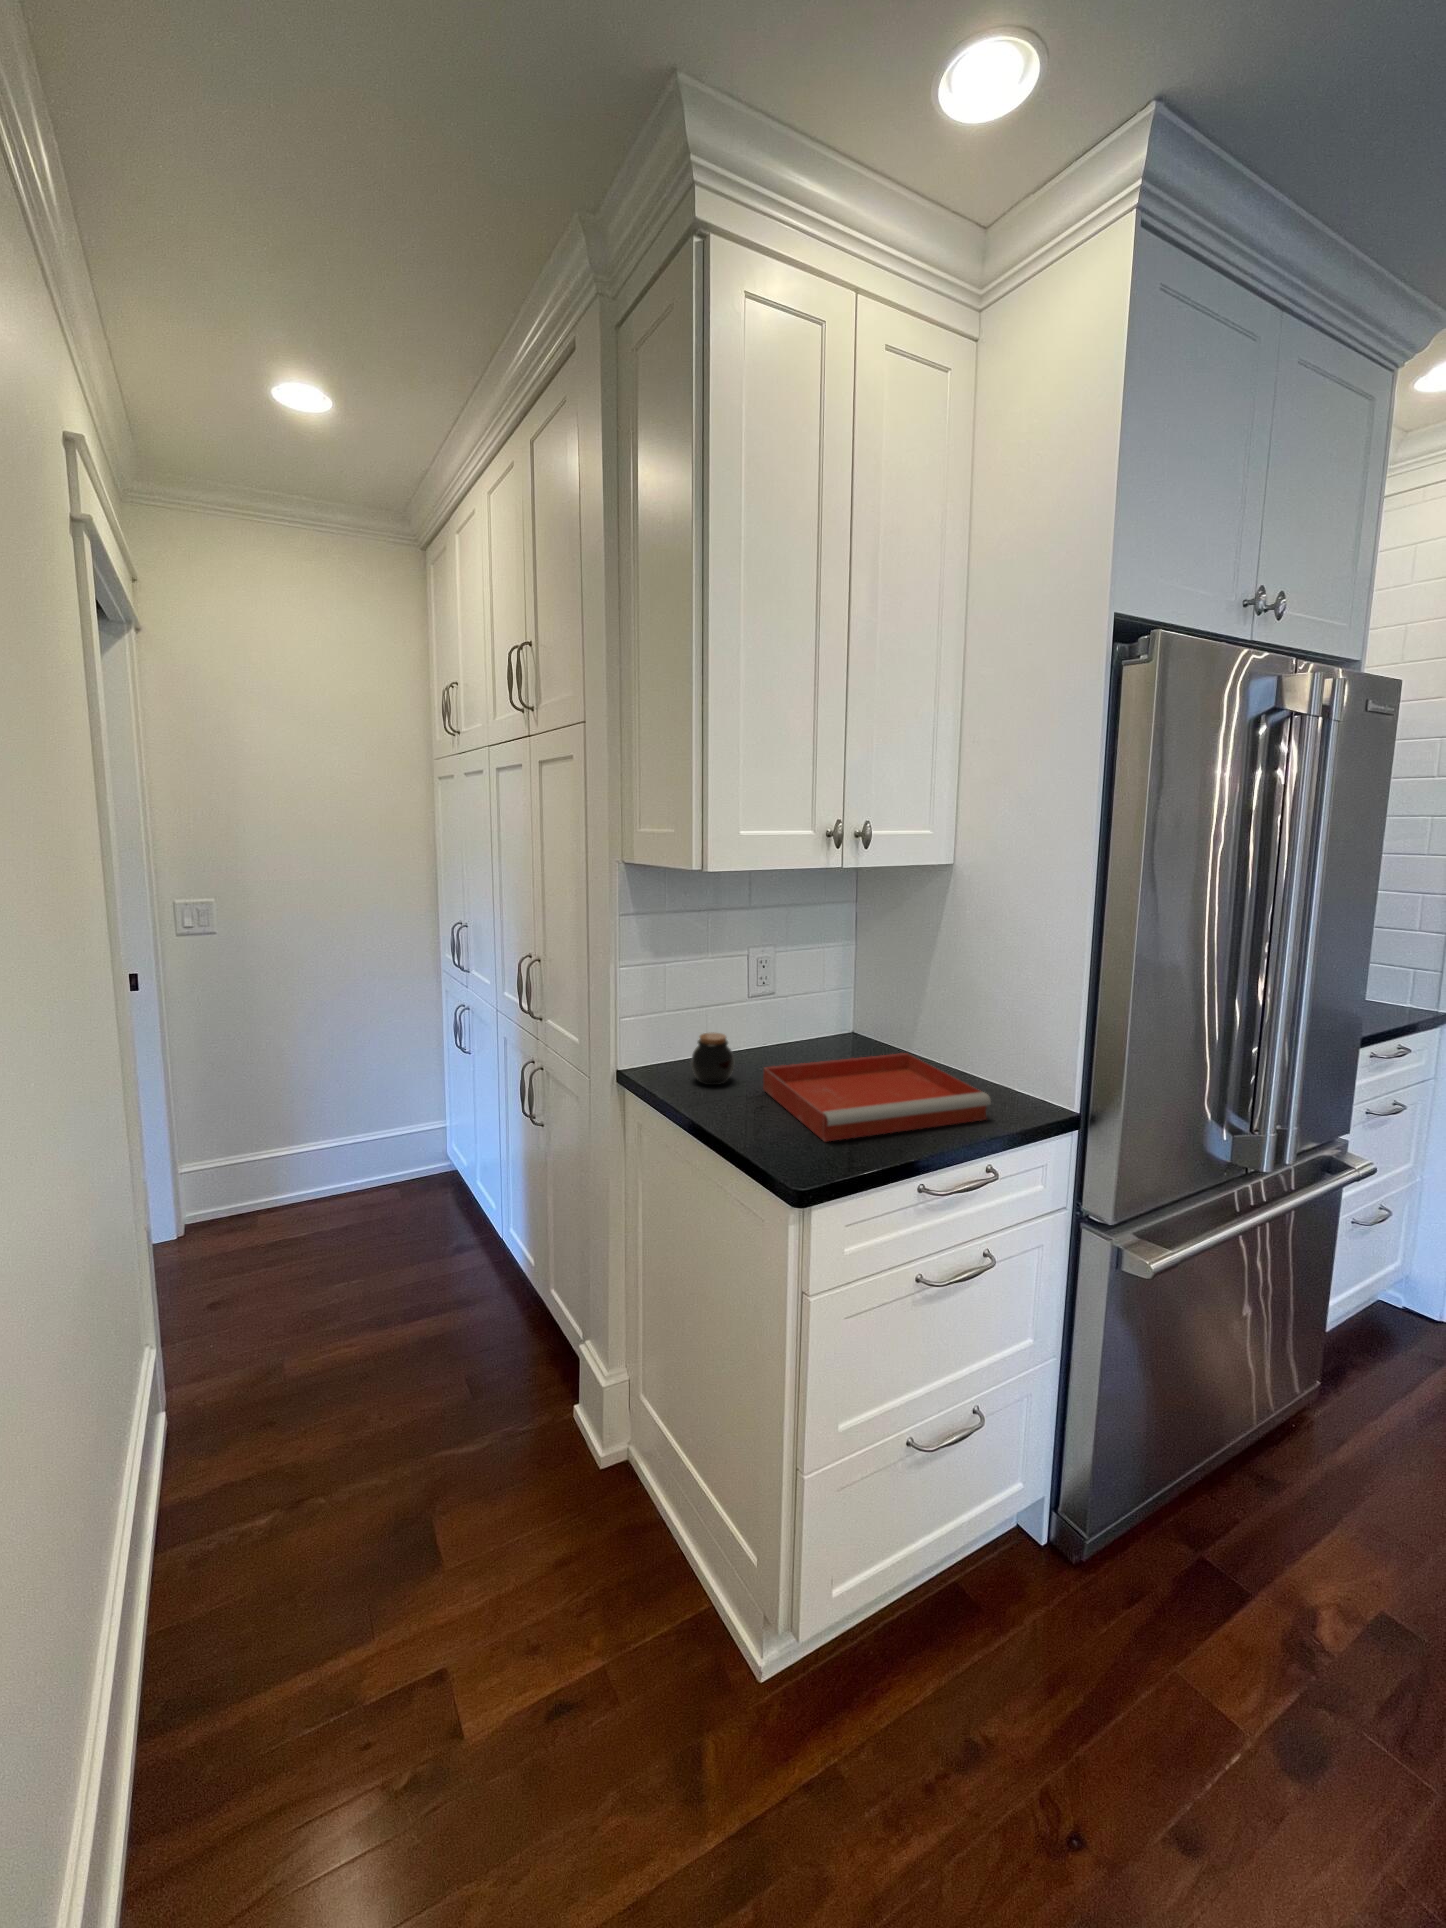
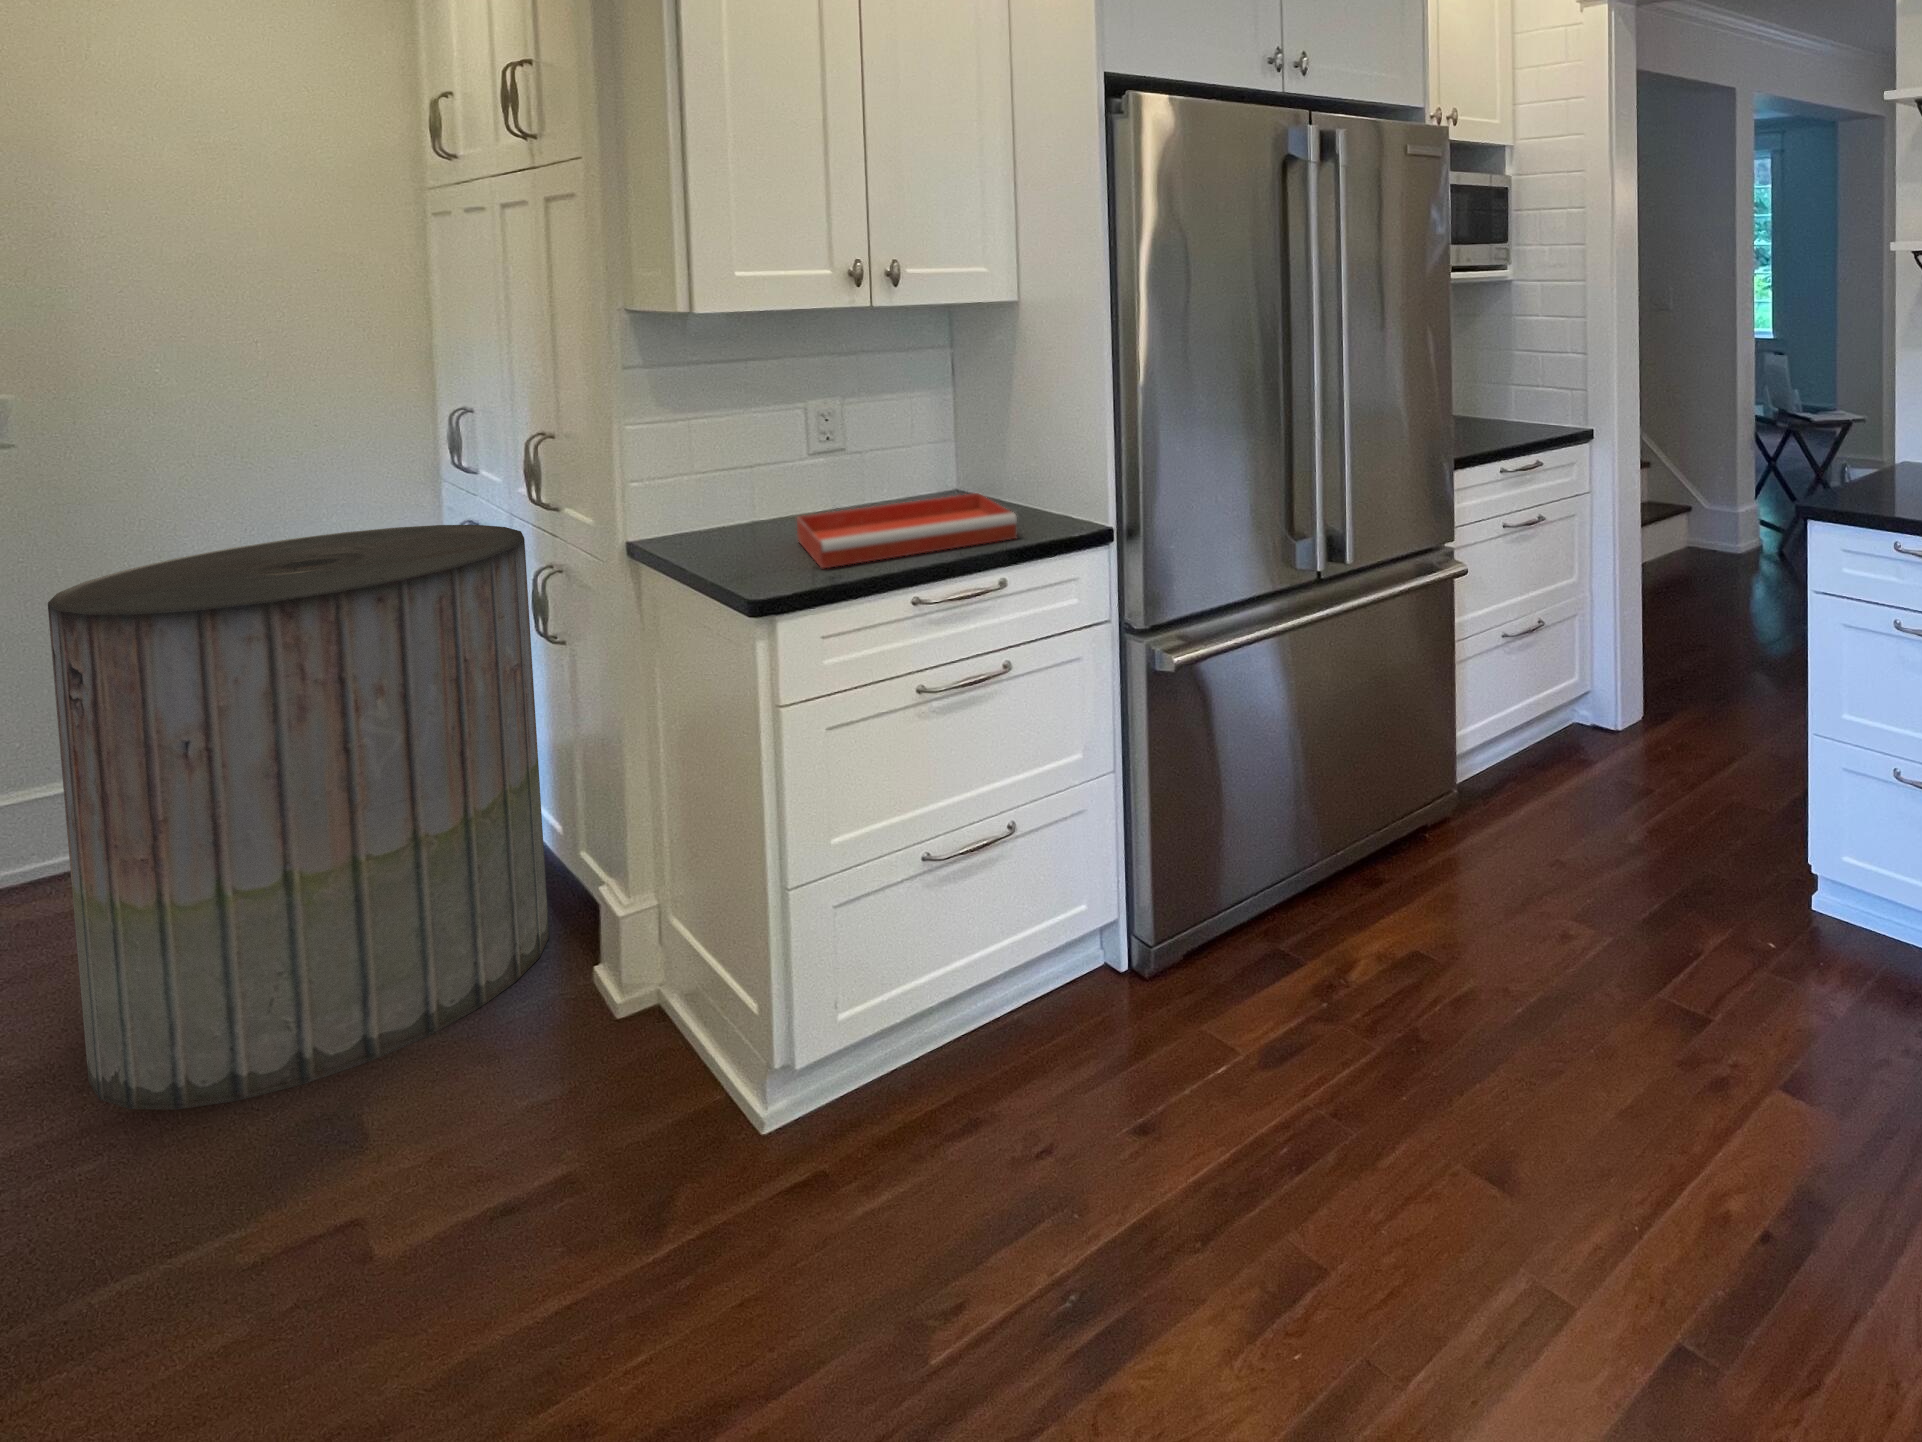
trash can: none [236,1019,531,1473] -> present [48,525,549,1109]
jar: present [691,1032,734,1085] -> none [717,488,771,543]

